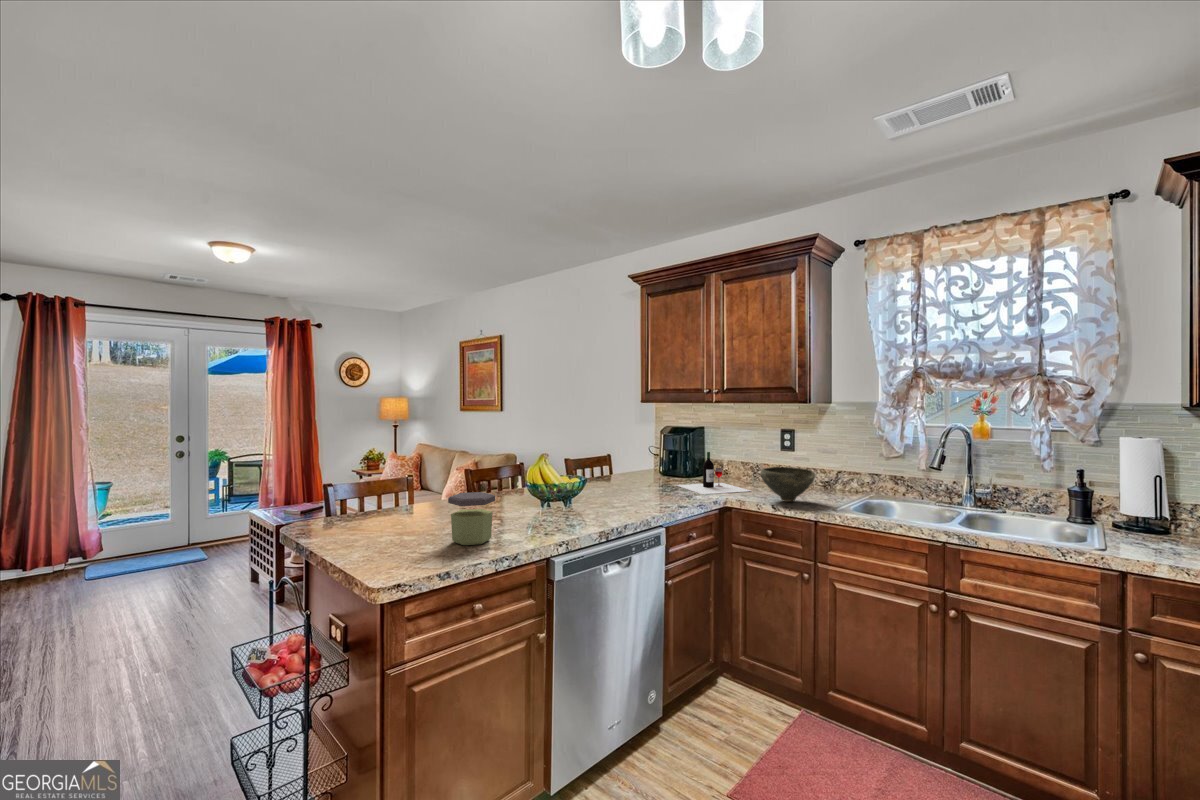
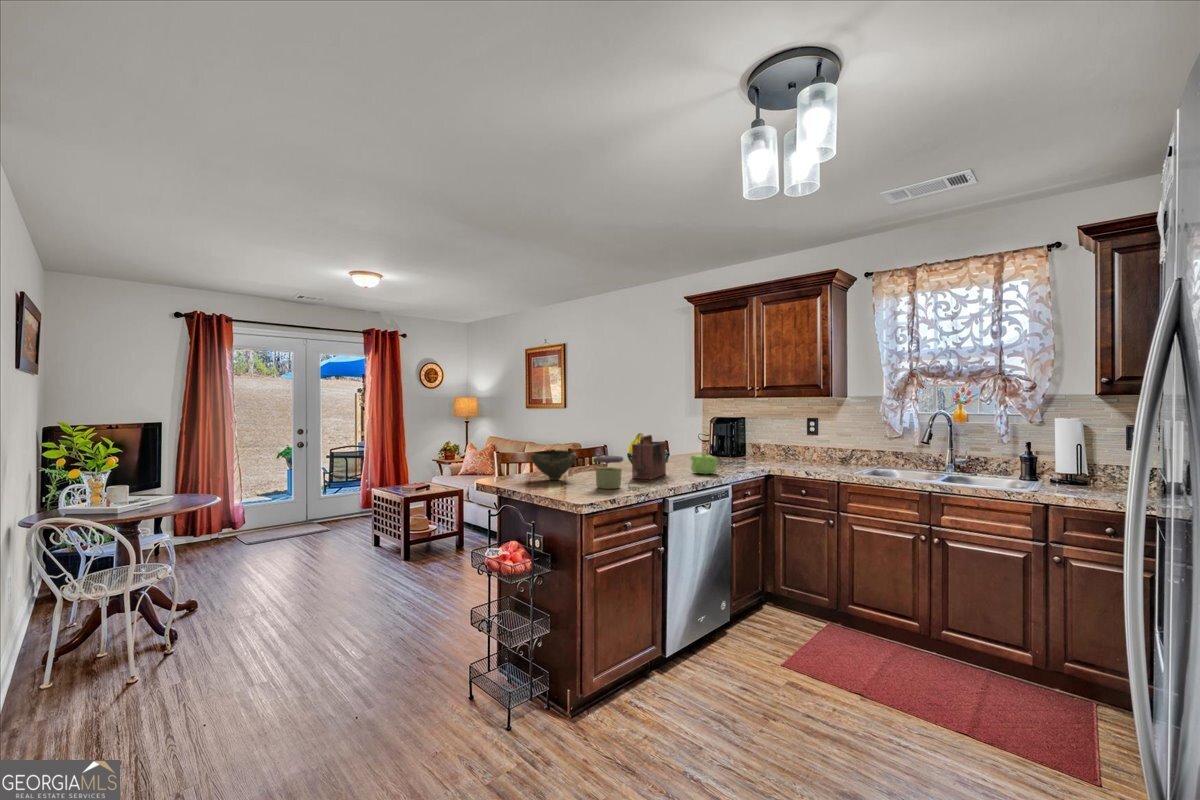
wine bottle: present [677,452,750,494] -> none [726,435,787,466]
toaster: none [524,456,580,522] -> present [632,435,666,479]
bowl: present [760,467,815,502] -> present [531,450,577,480]
teapot: none [614,481,651,511] -> present [691,453,718,474]

